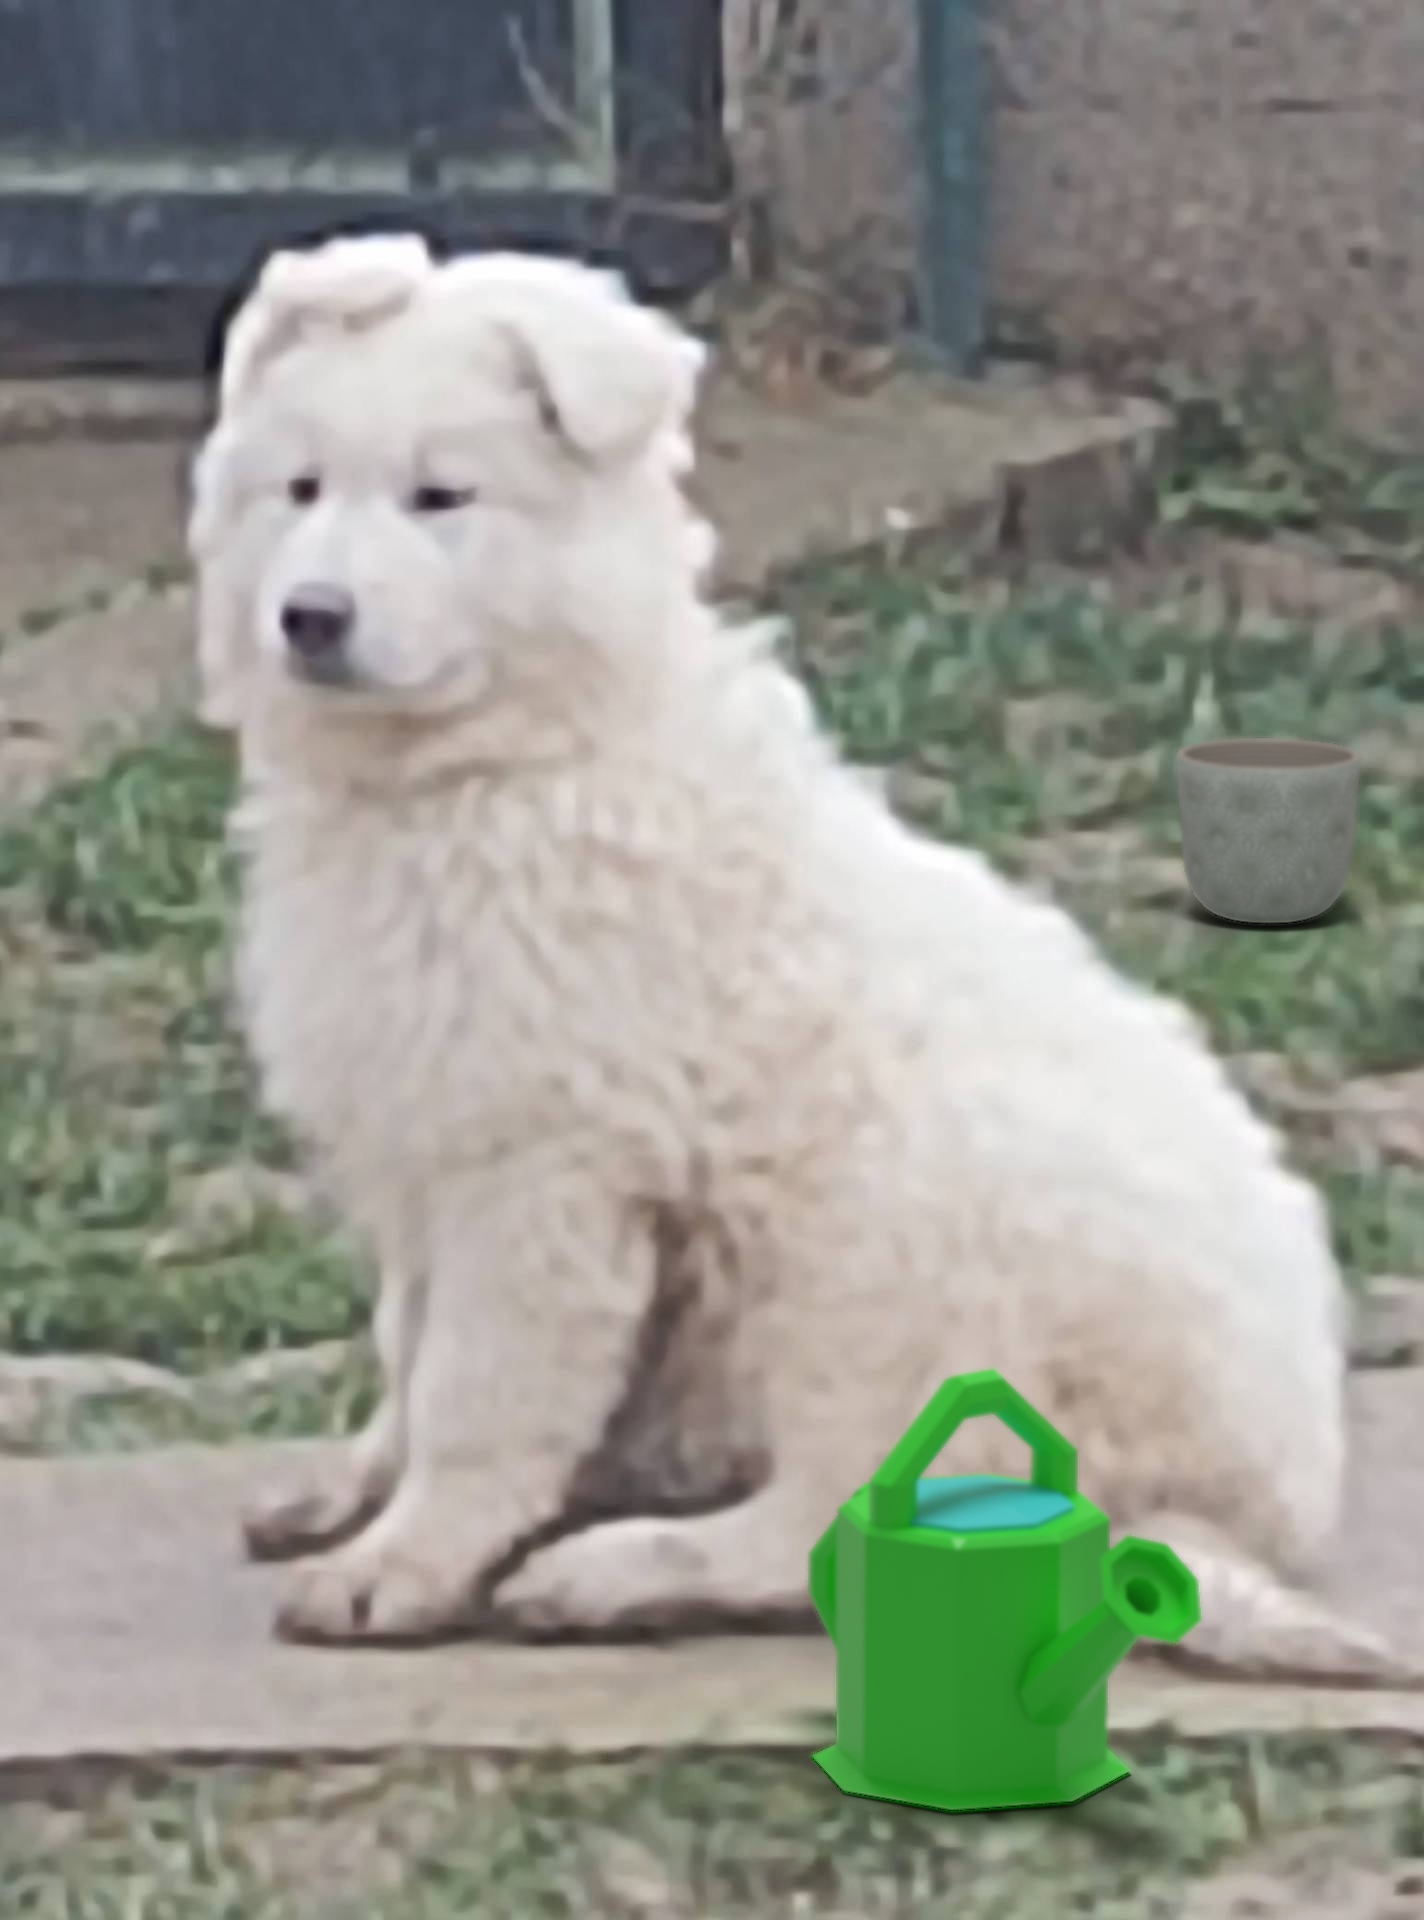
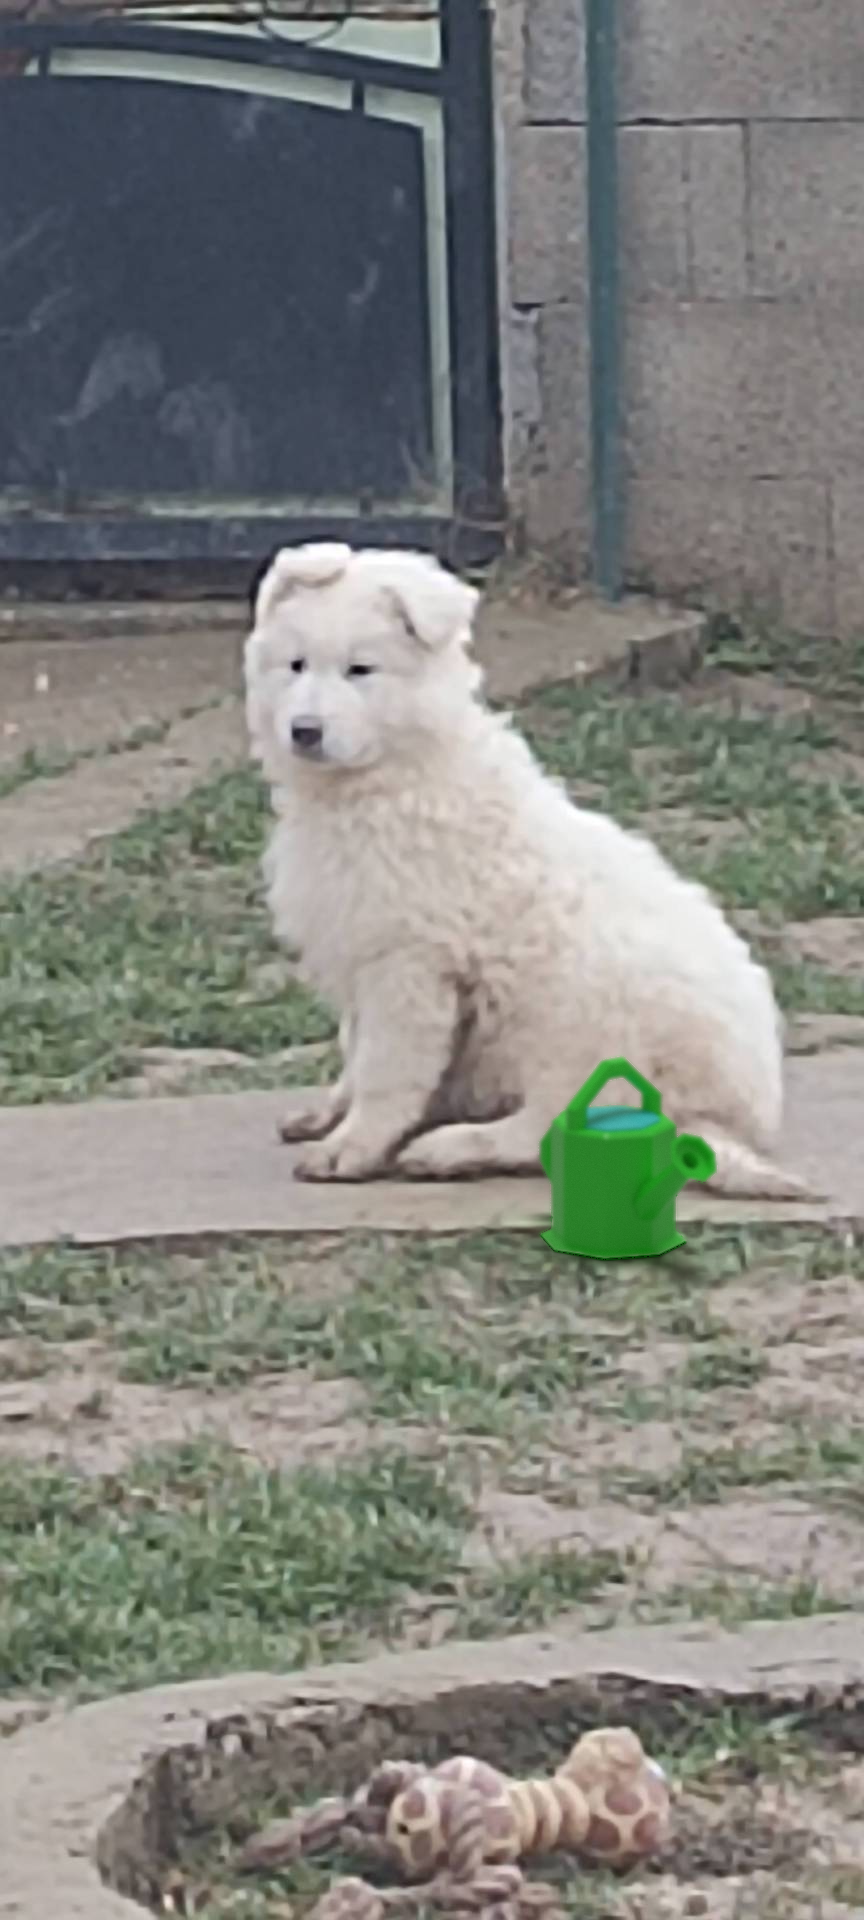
planter: present [1177,738,1361,923] -> none [732,752,821,841]

